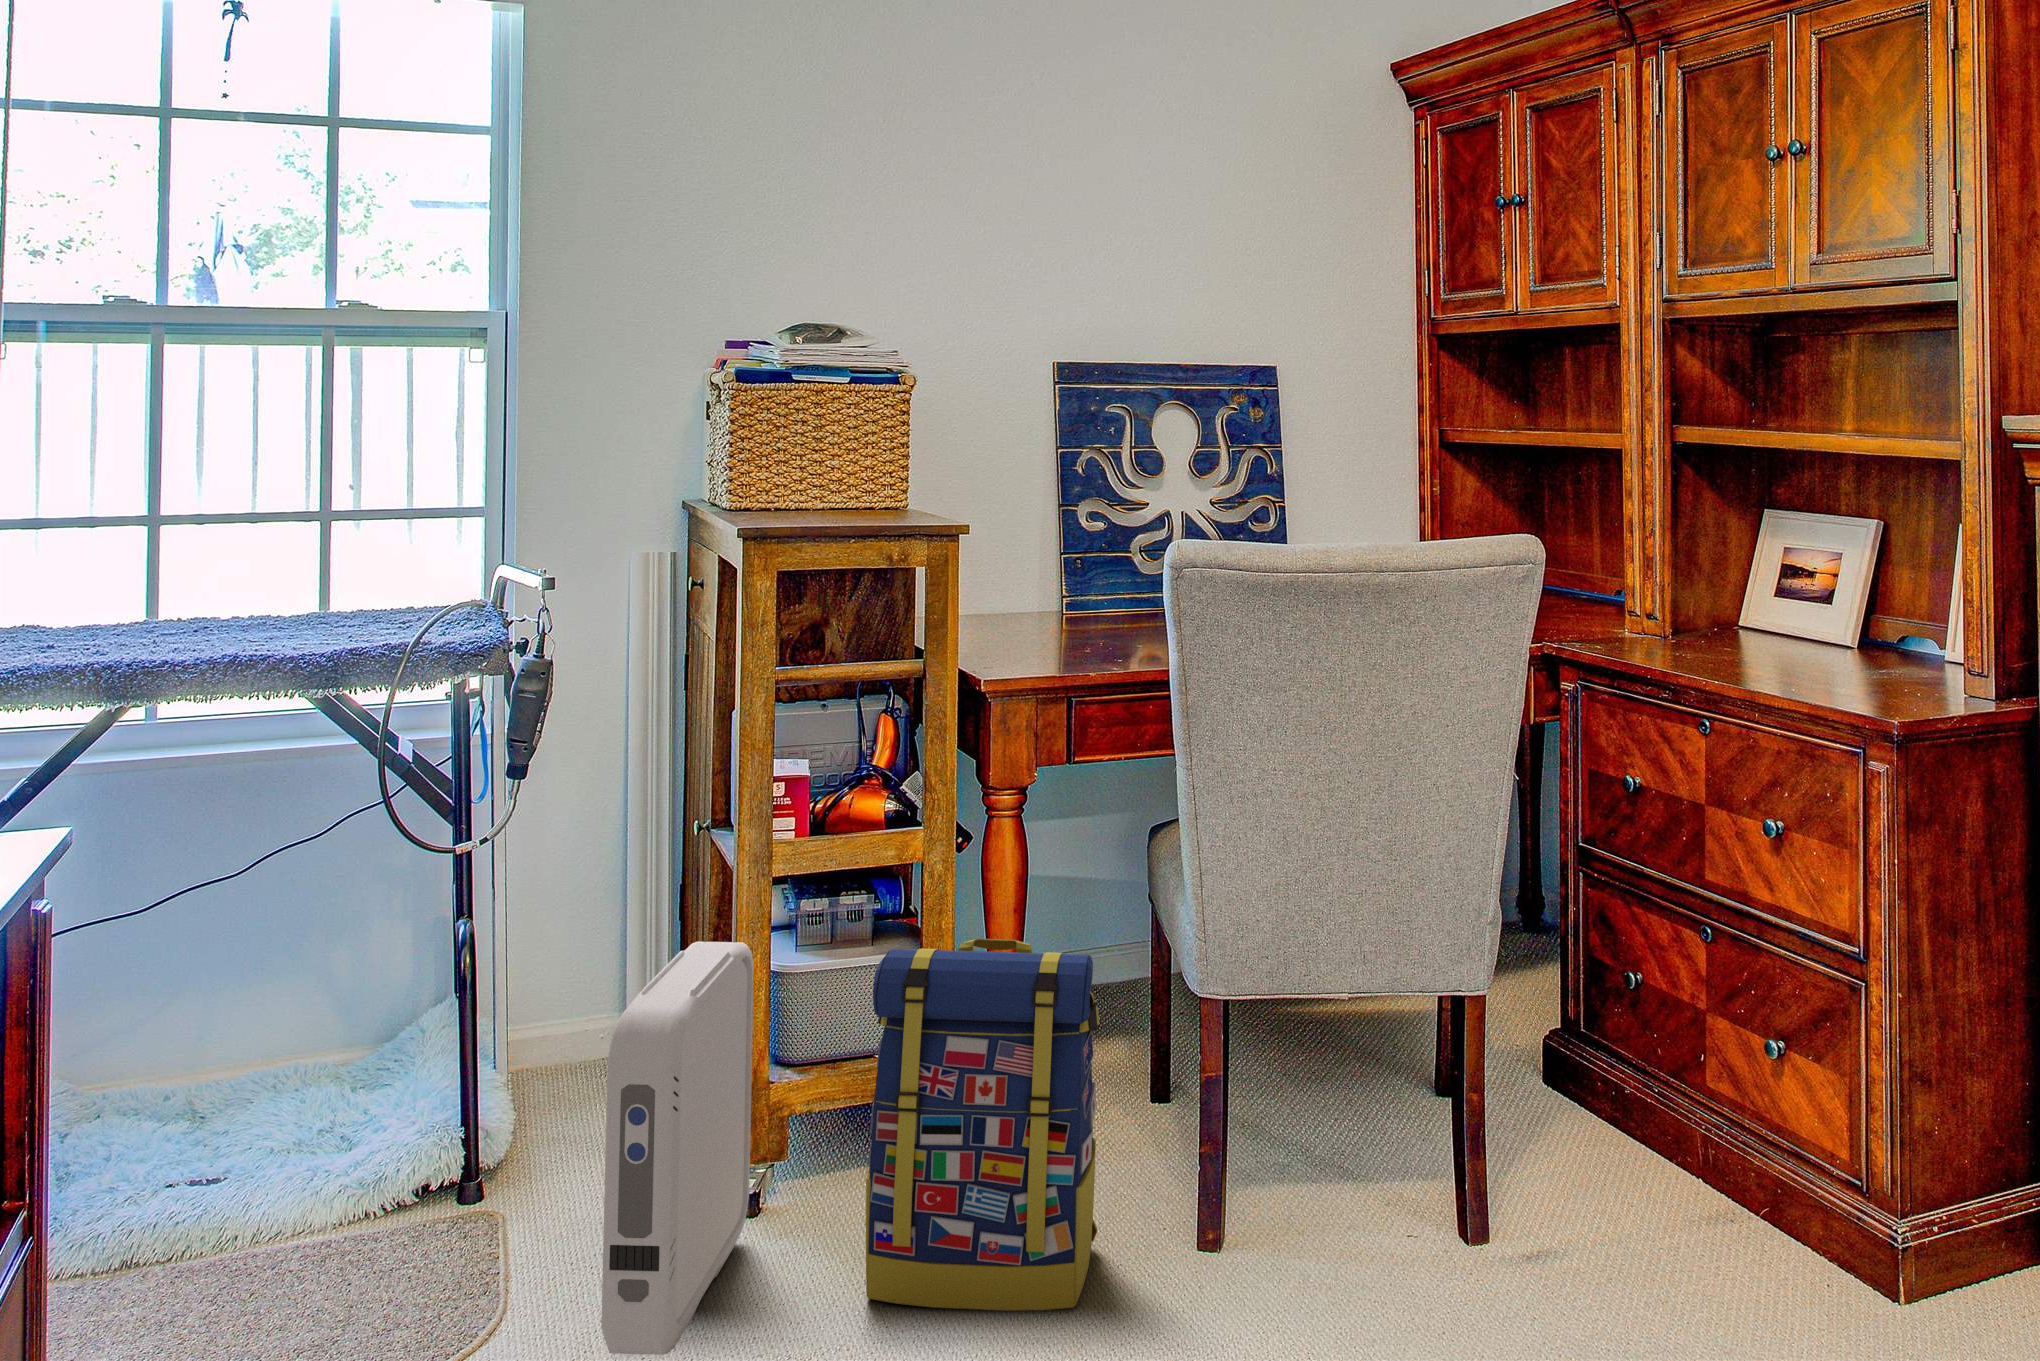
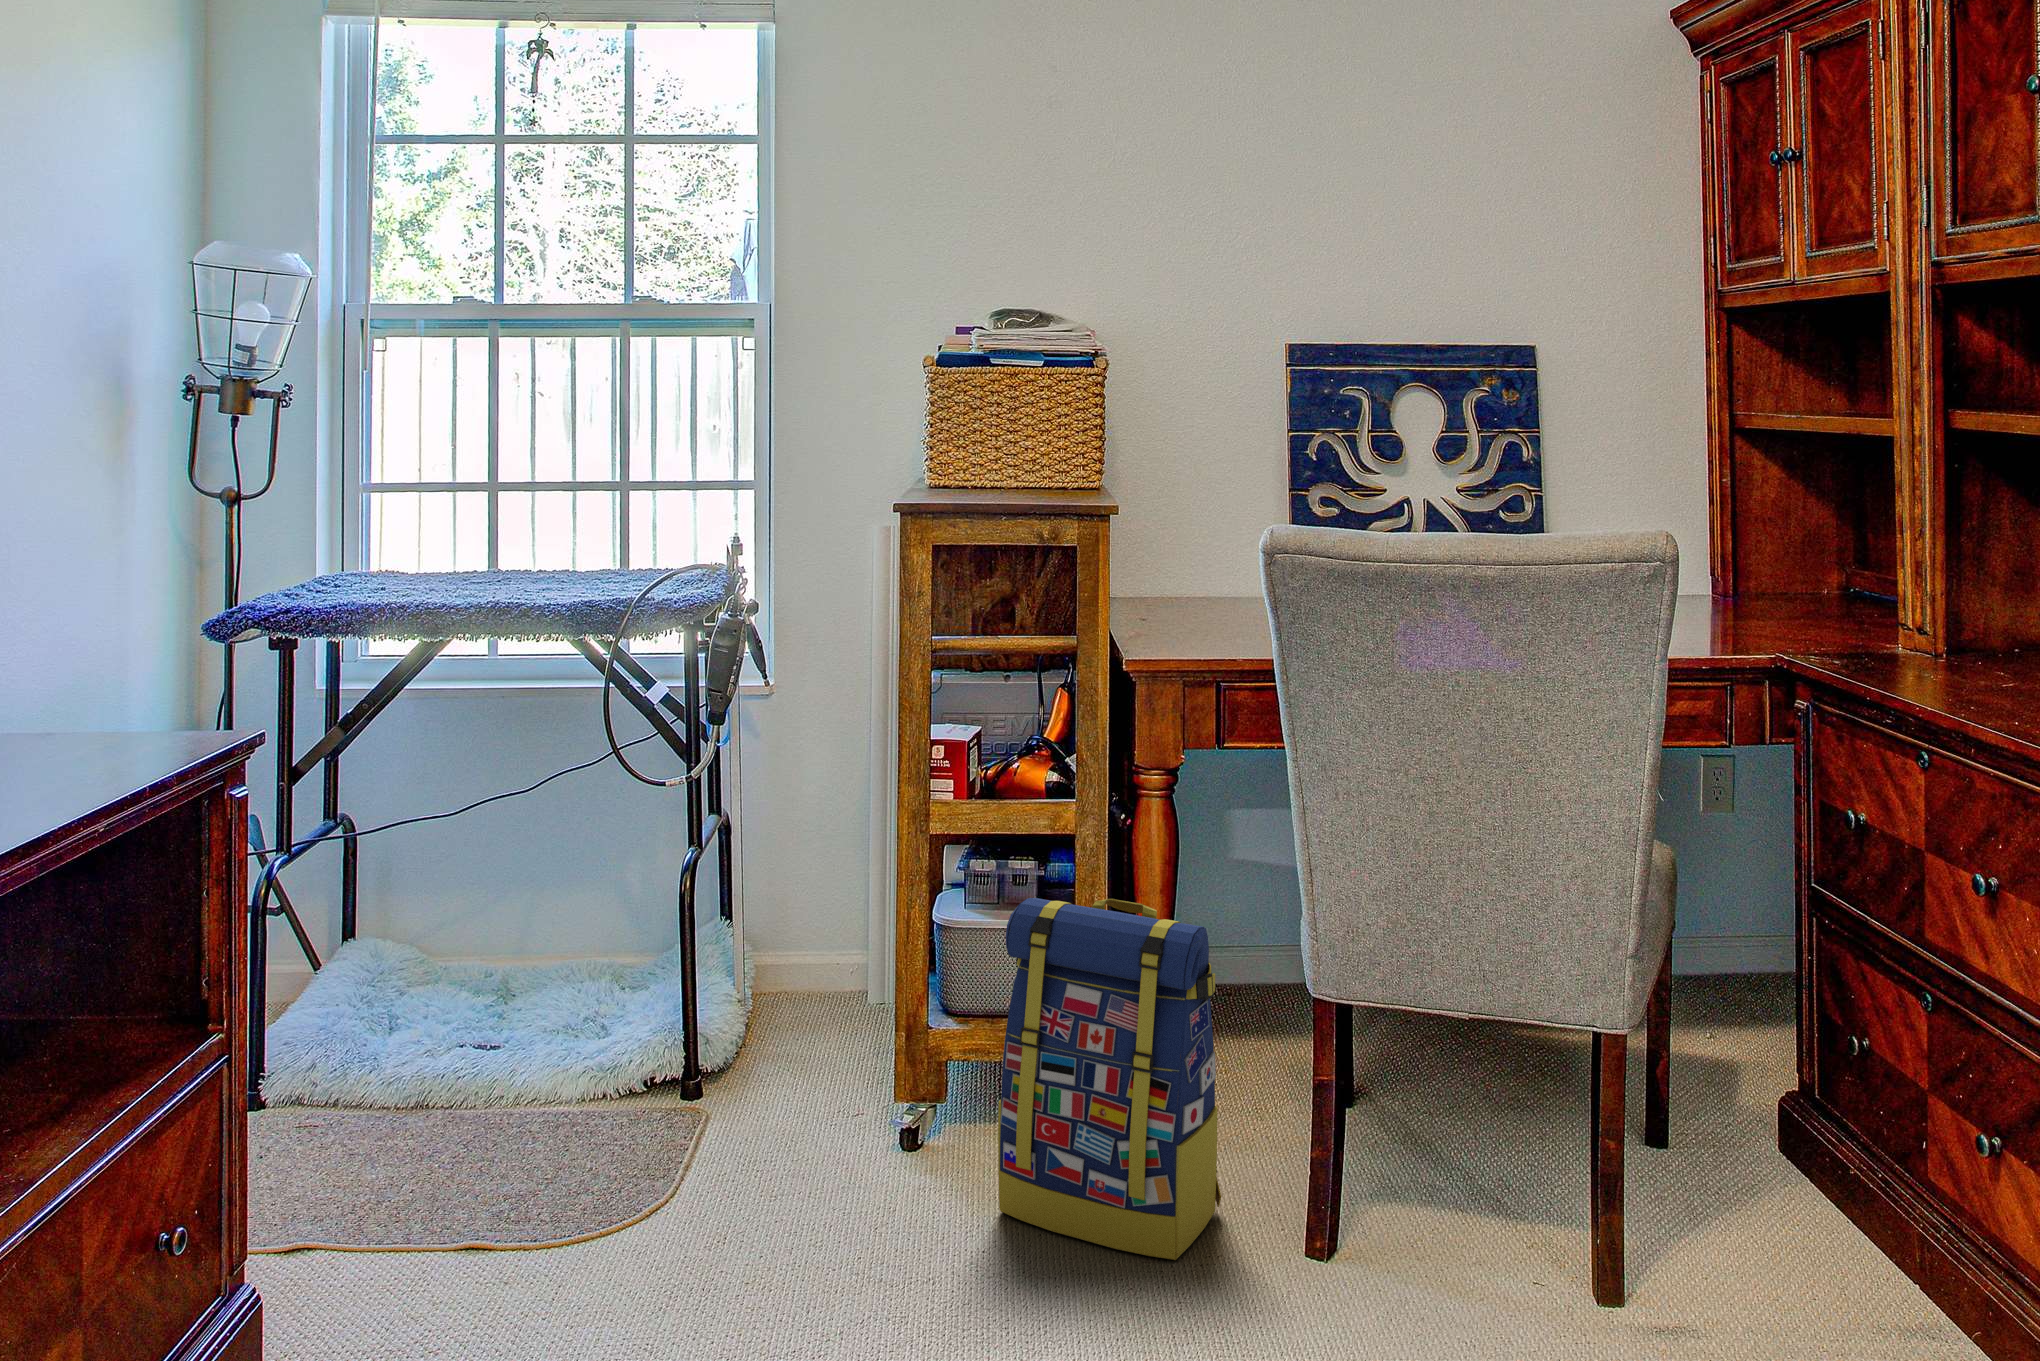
air purifier: present [601,942,754,1355] -> none [772,870,928,1217]

